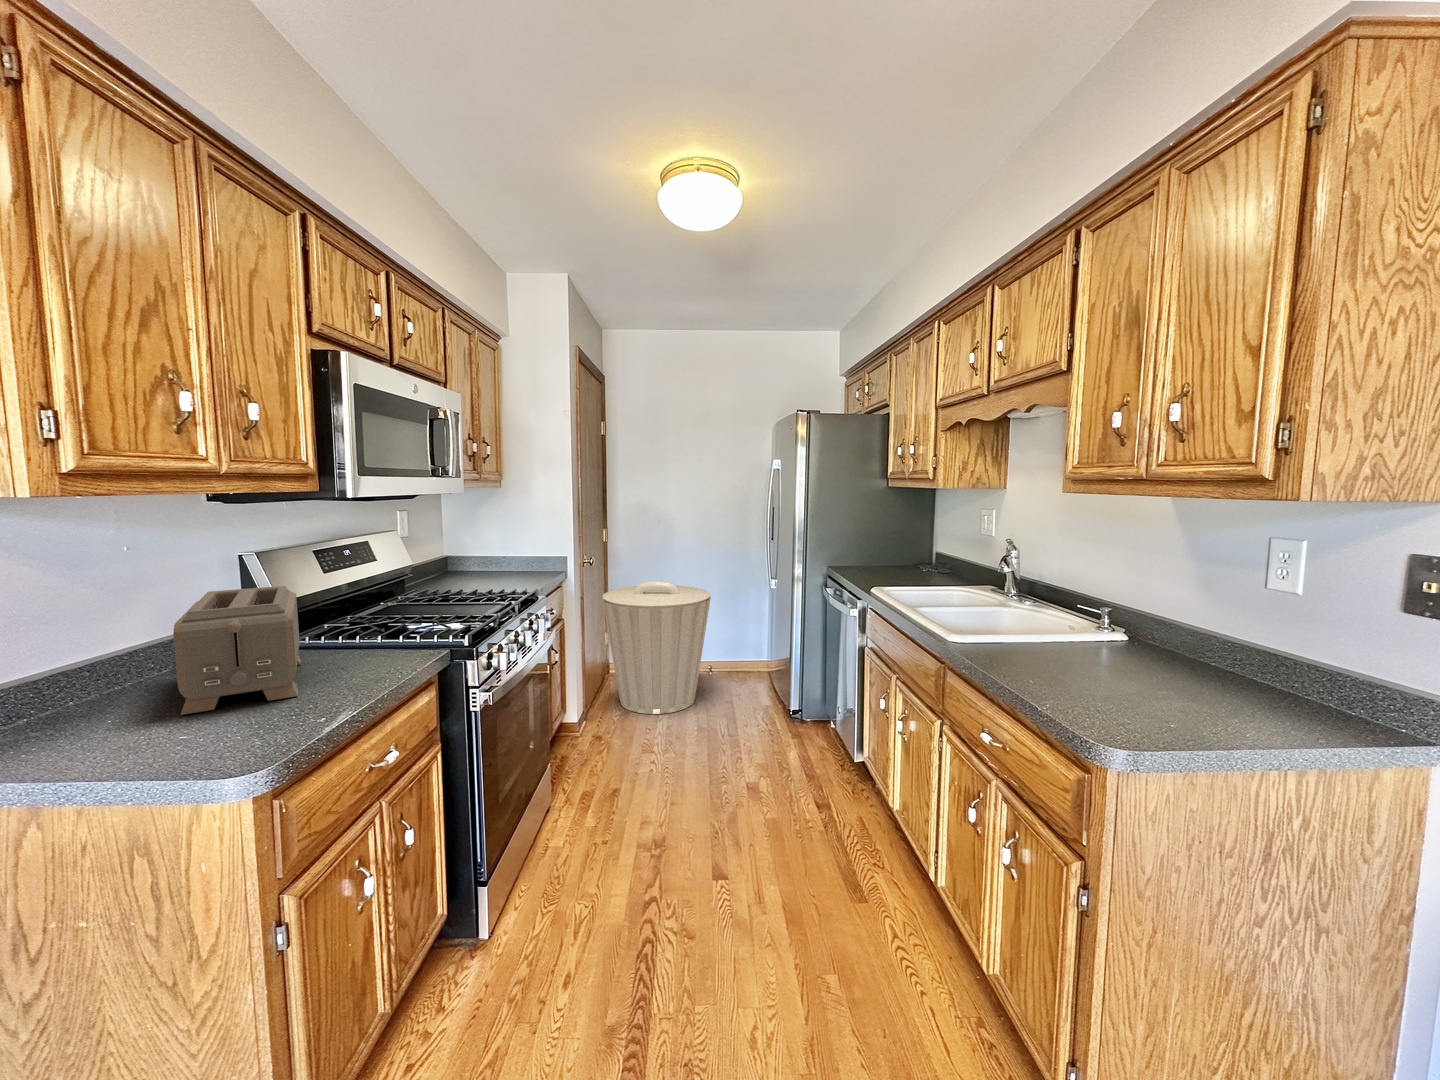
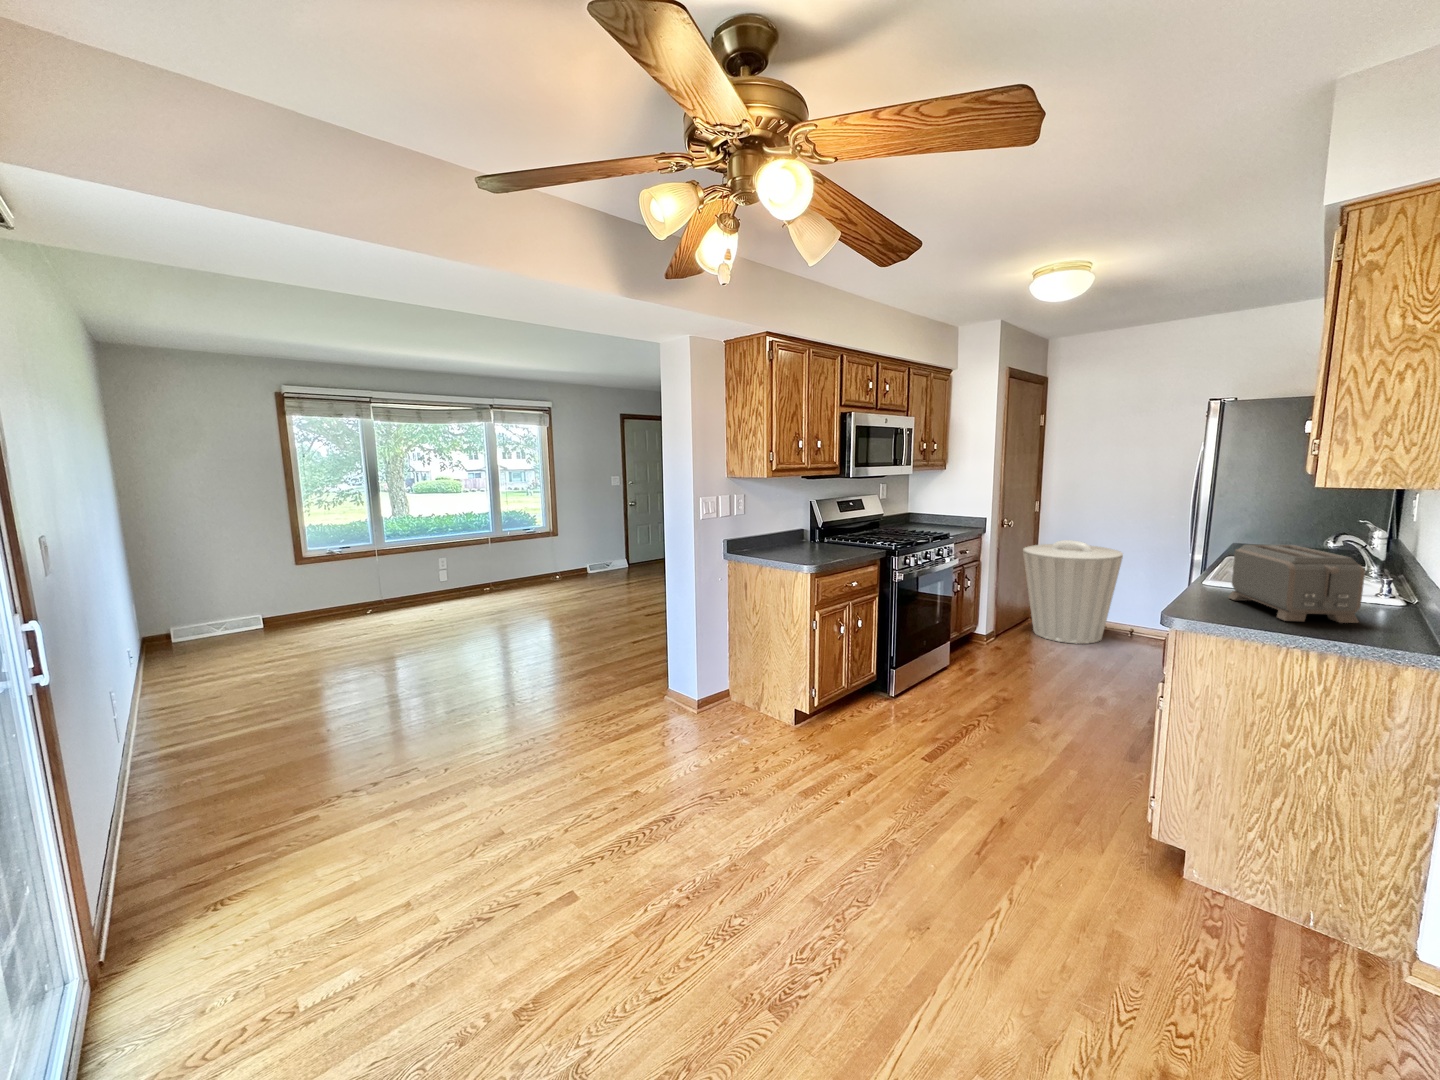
toaster: present [173,586,301,715] -> present [1229,545,1365,623]

